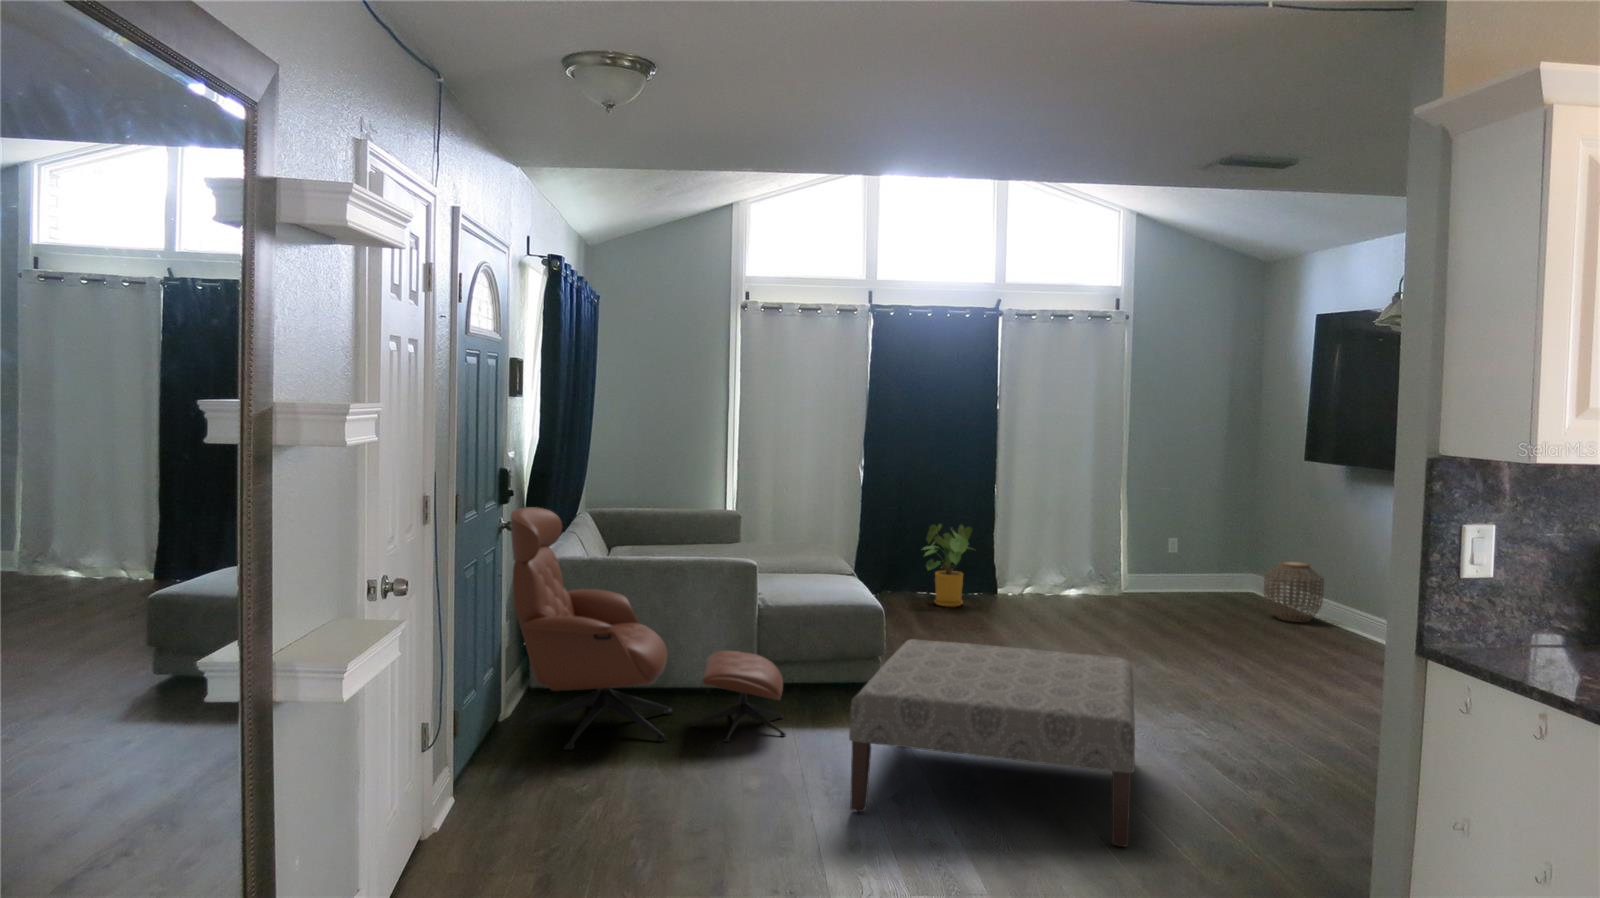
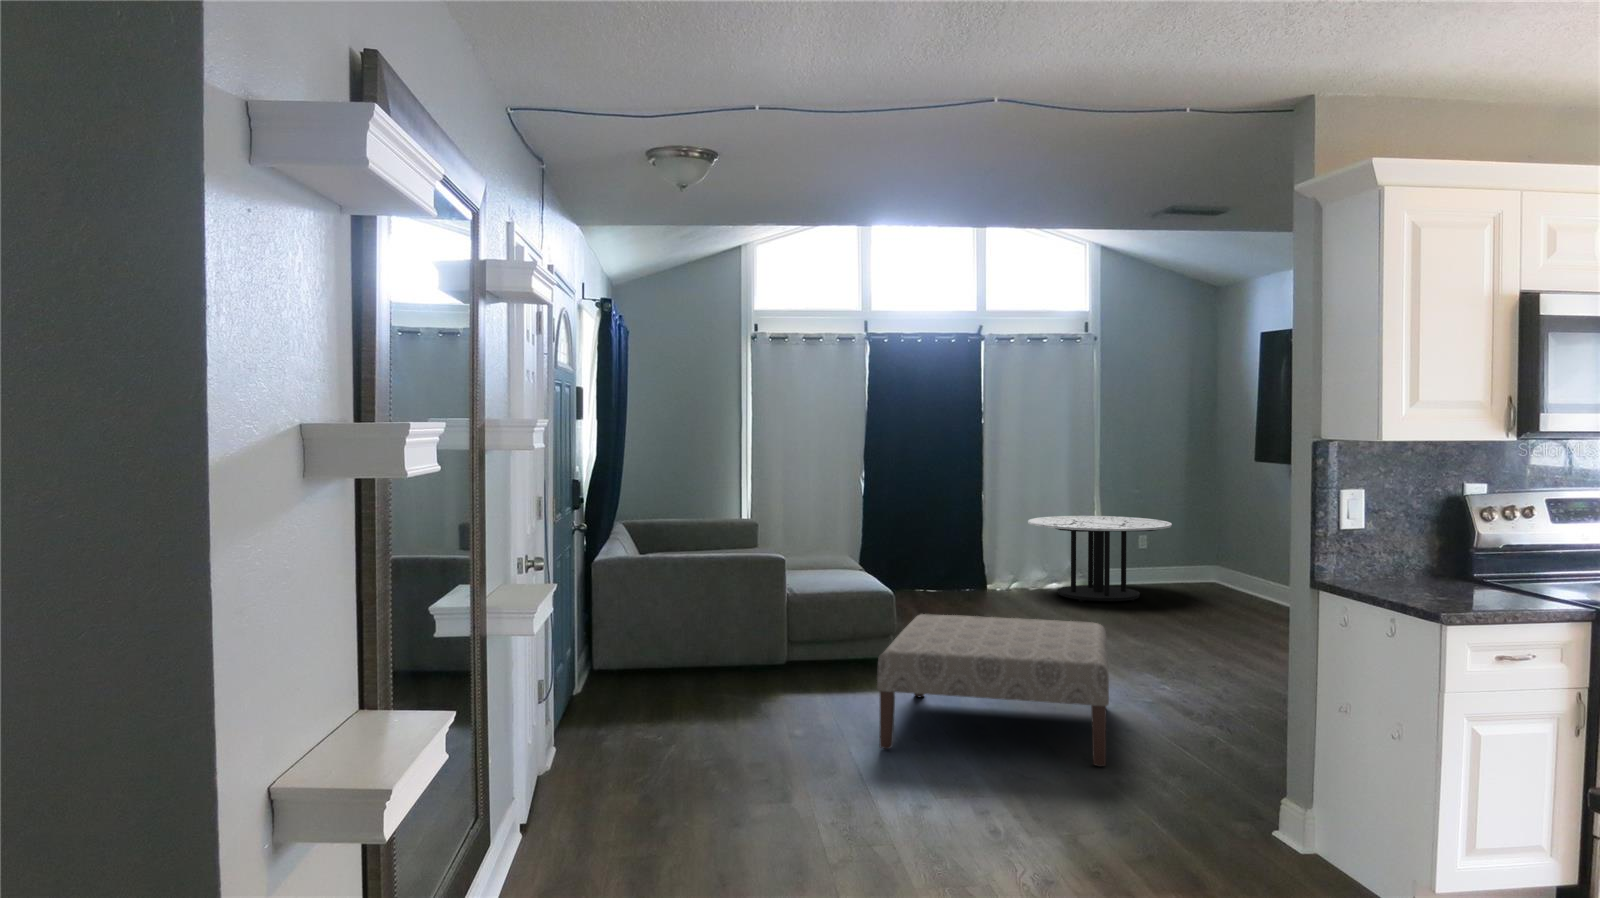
lounge chair: present [511,507,786,750] -> none [583,512,818,714]
coffee table: none [1046,516,1209,615] -> present [1028,516,1172,601]
house plant: present [923,524,972,607] -> none [919,526,969,599]
woven basket: present [1264,561,1324,622] -> none [1221,550,1273,603]

